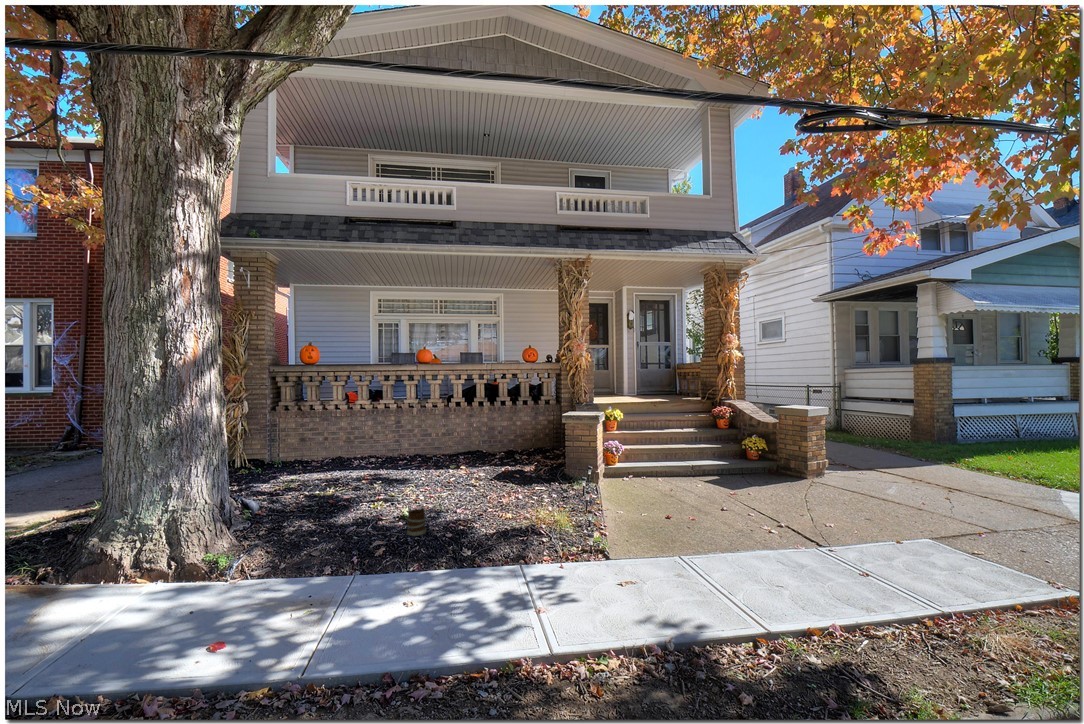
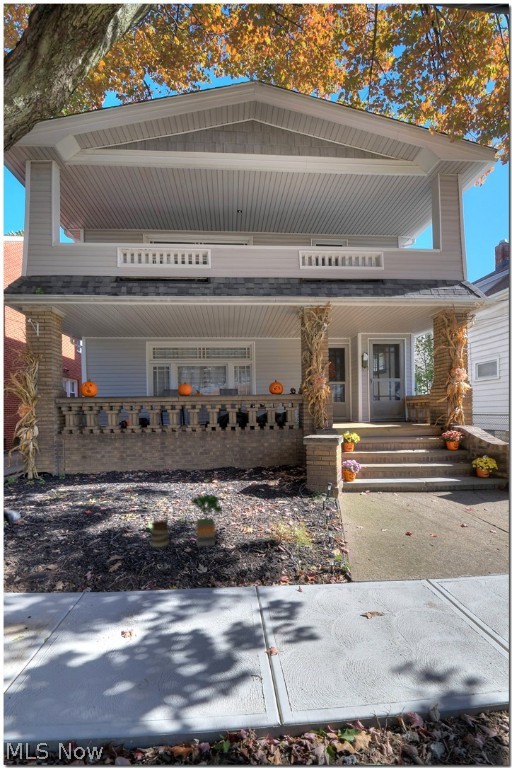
potted tree: none [448,481,482,534] -> present [191,495,222,546]

